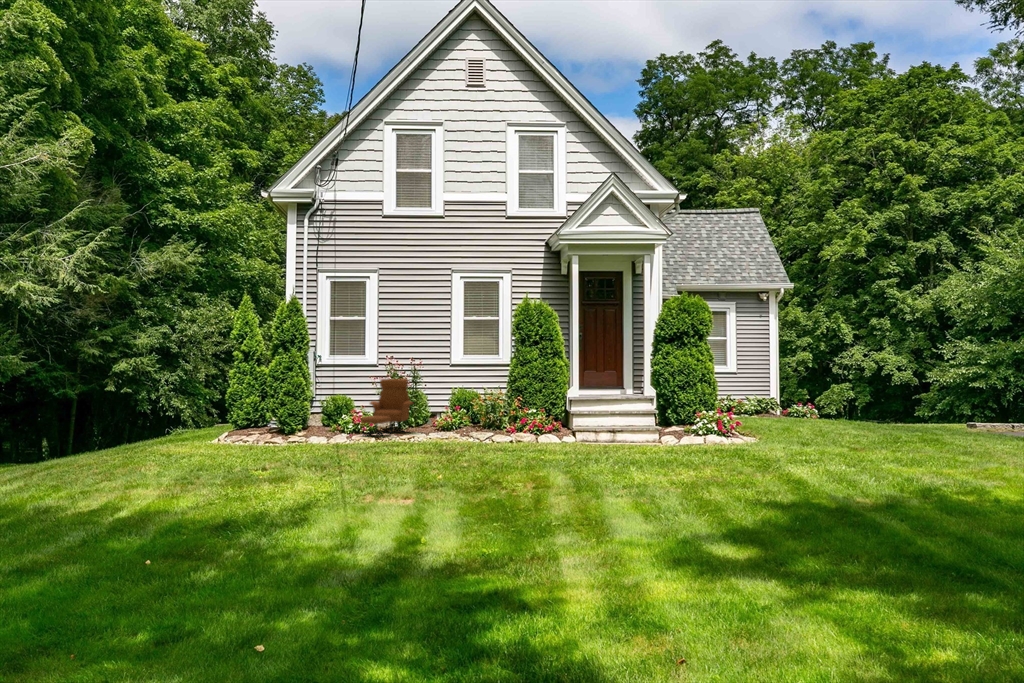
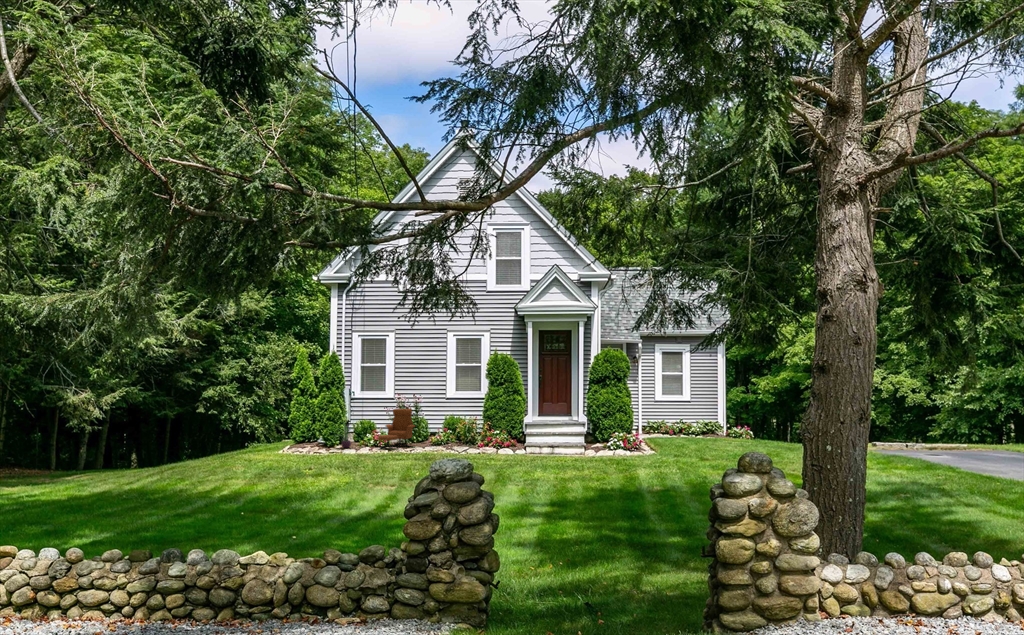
decorative plant: none [295,398,332,436] -> present [342,423,351,448]

